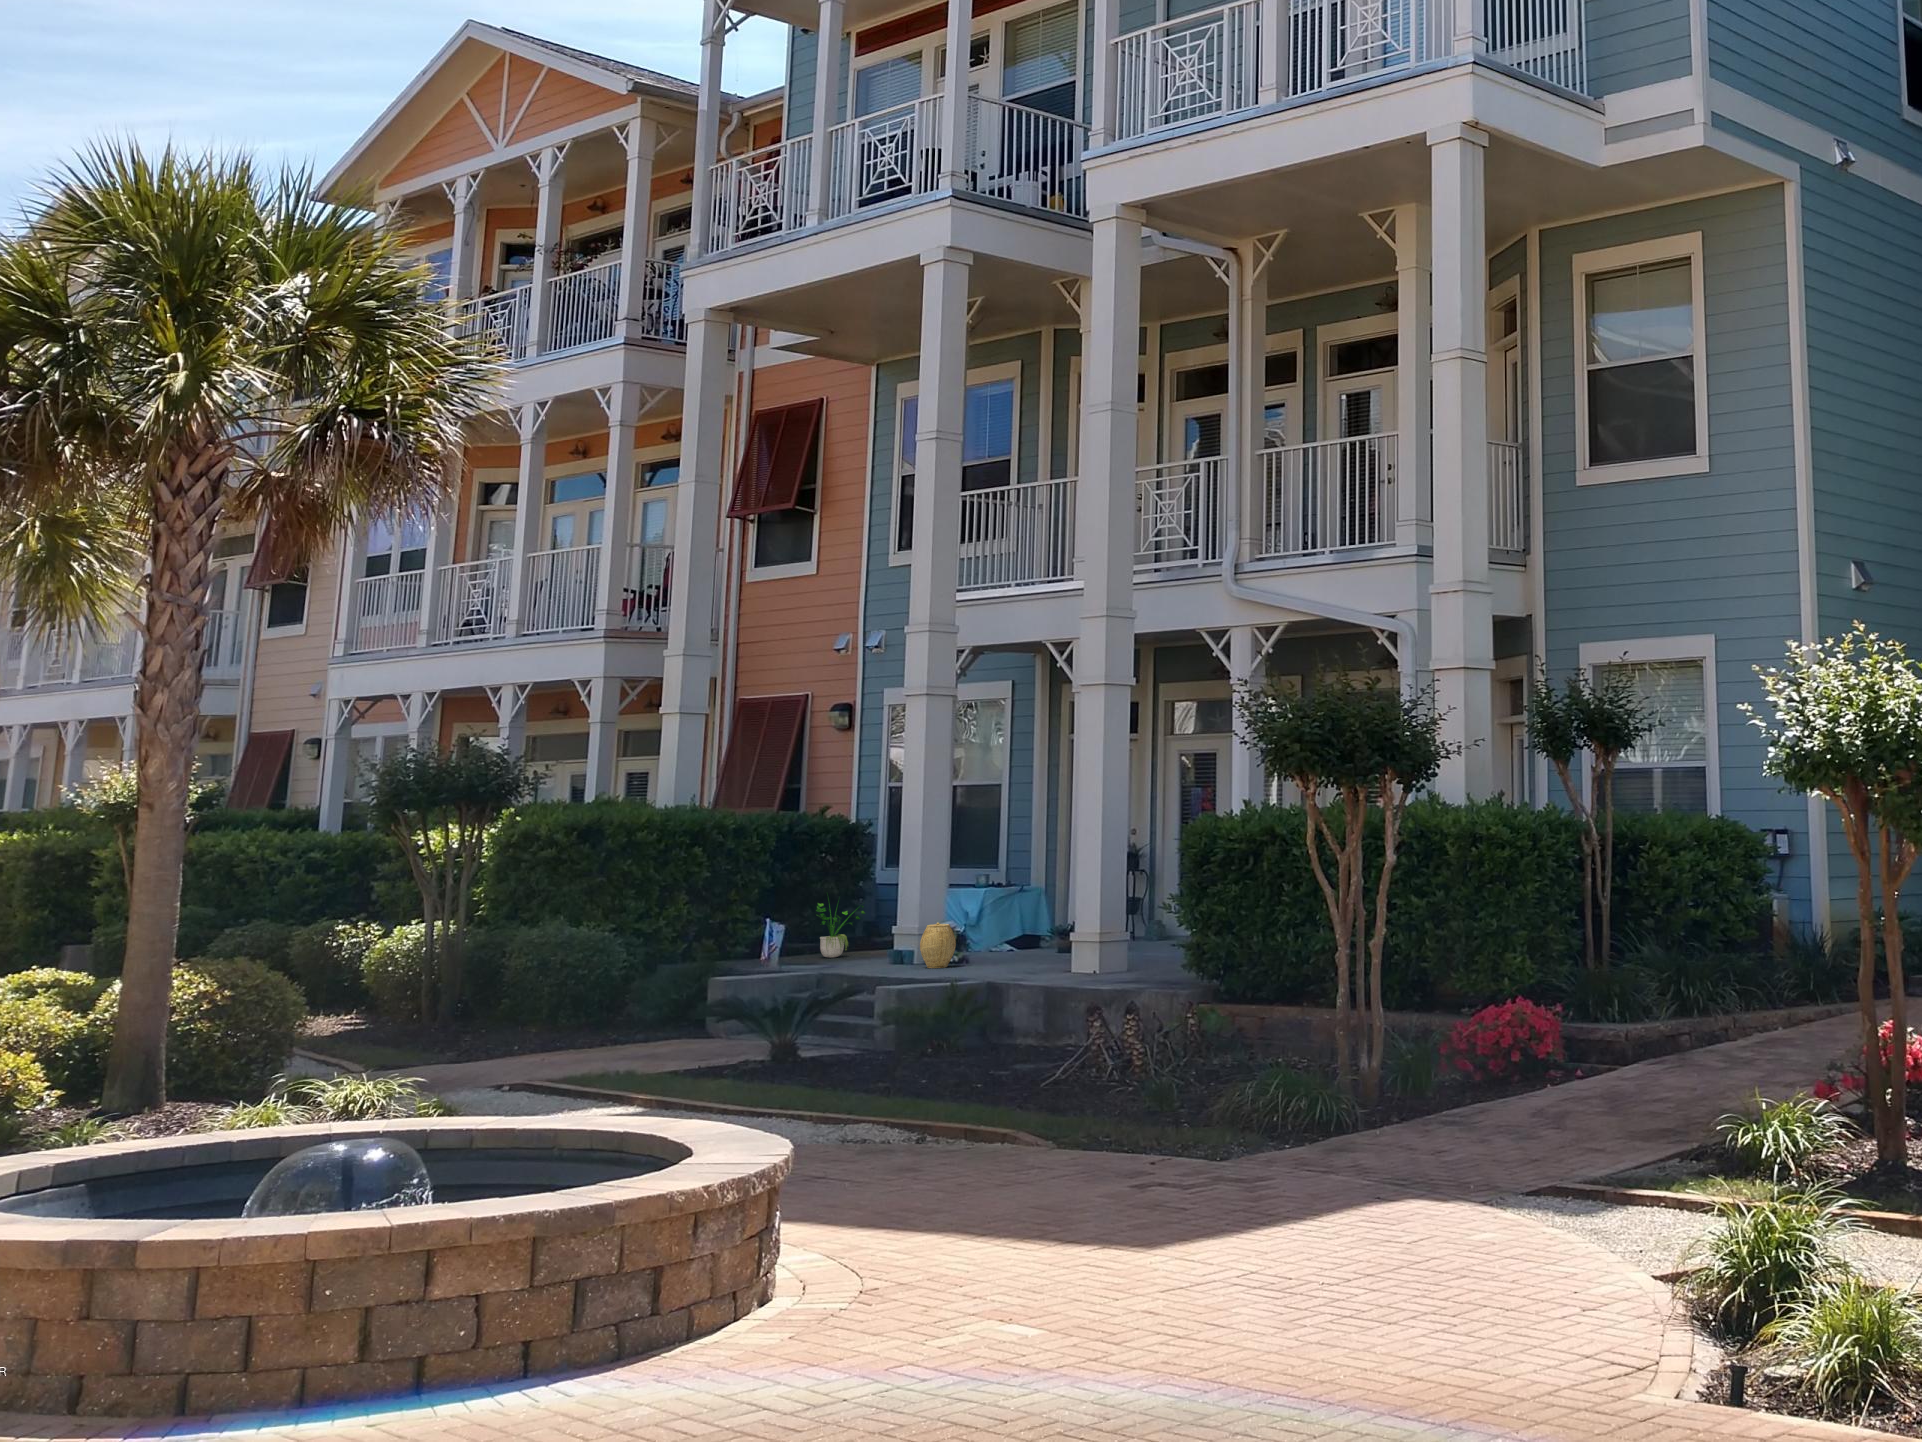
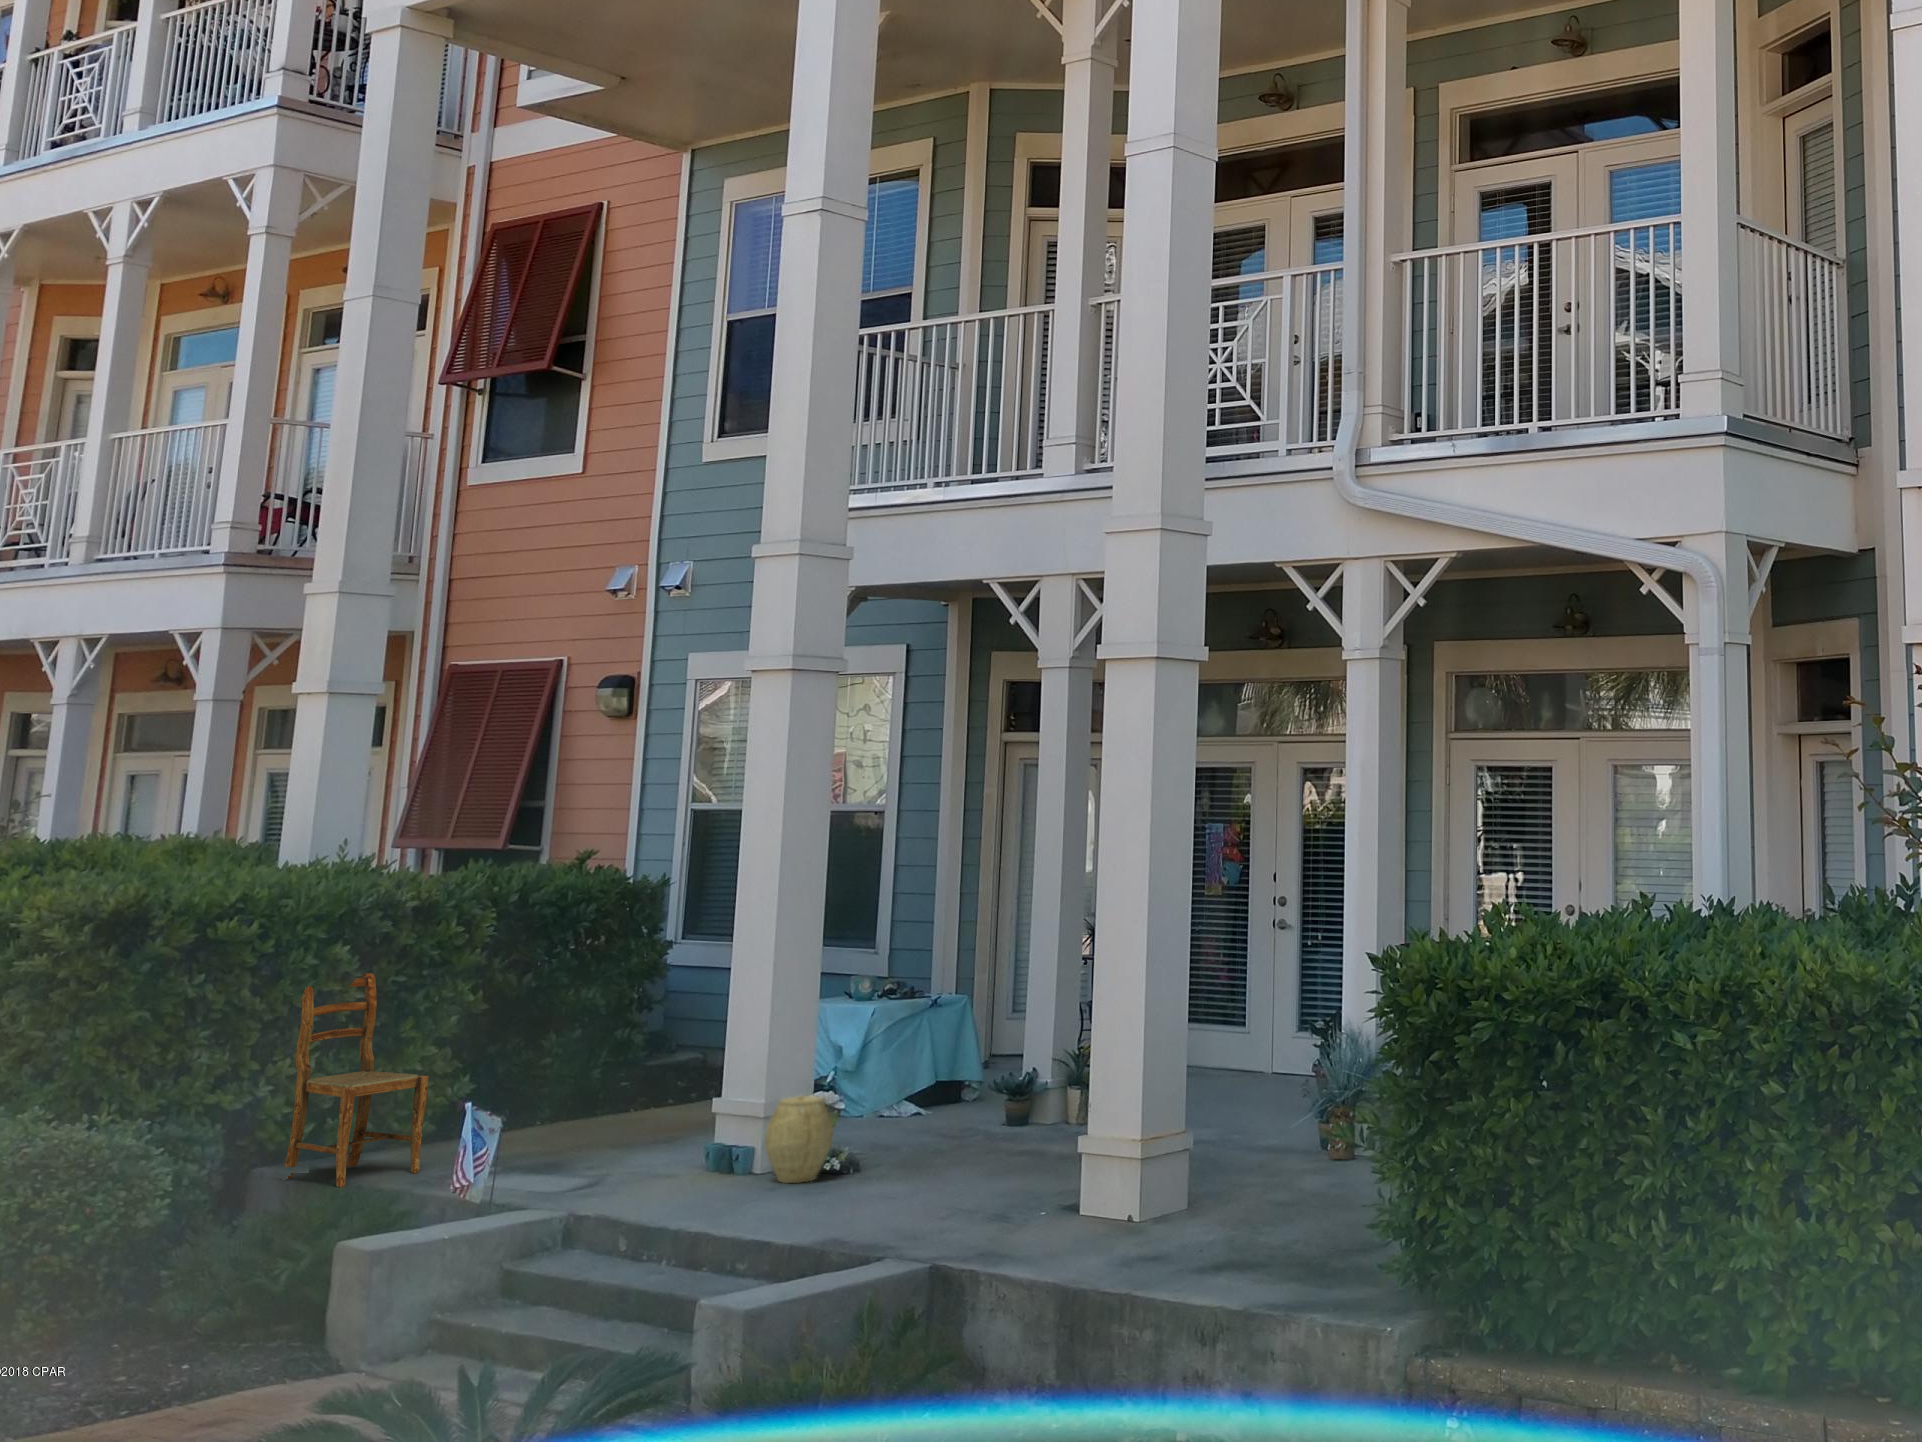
chair: none [673,864,746,974] -> present [284,973,429,1187]
potted plant: present [816,903,865,958] -> none [562,1006,656,1130]

